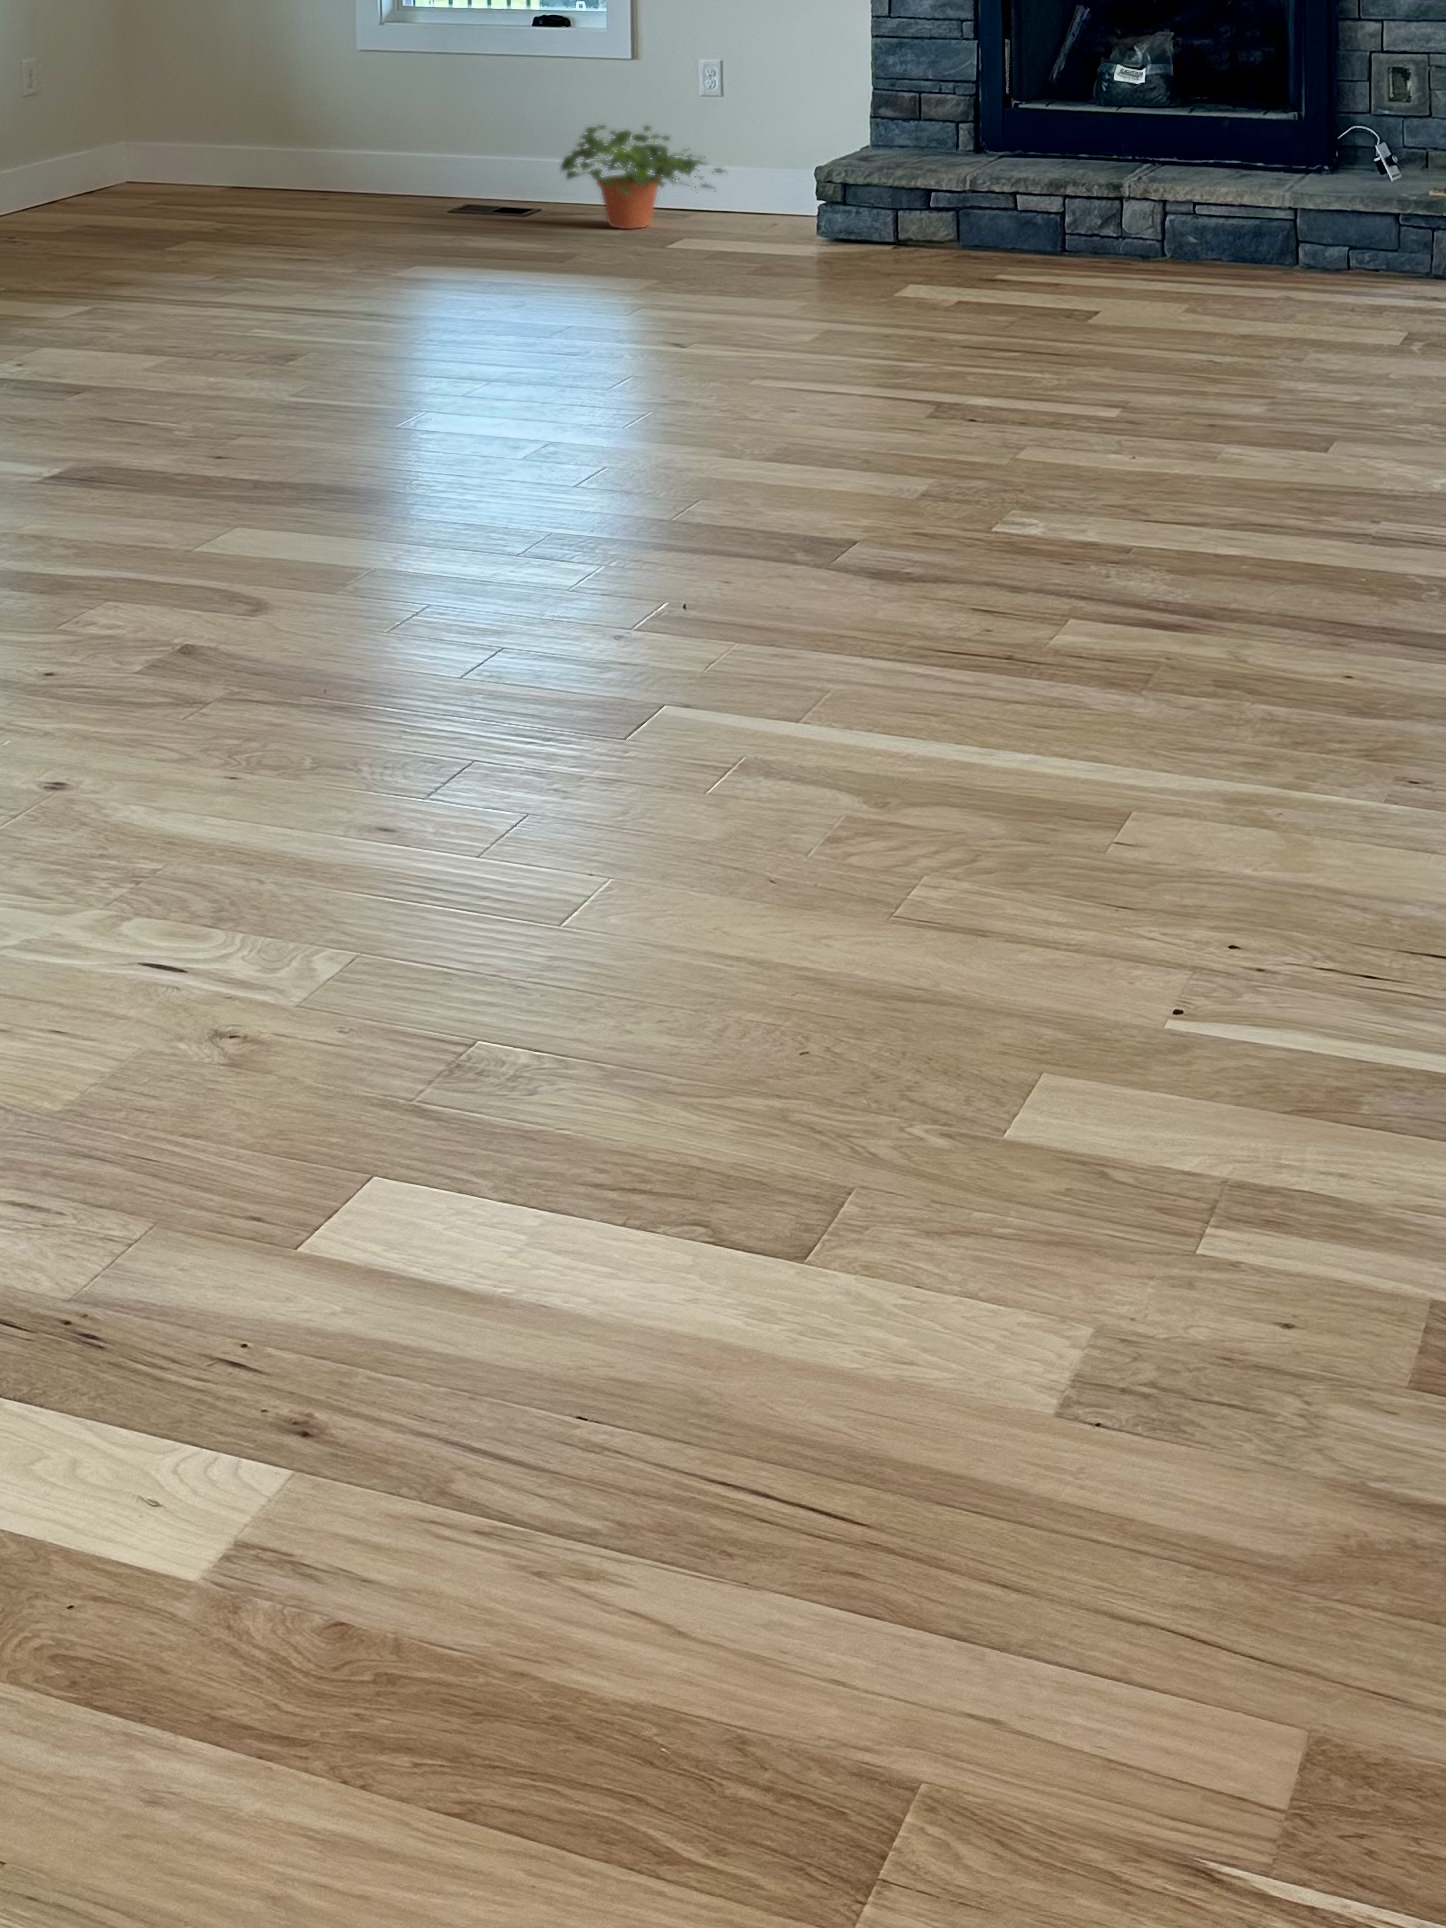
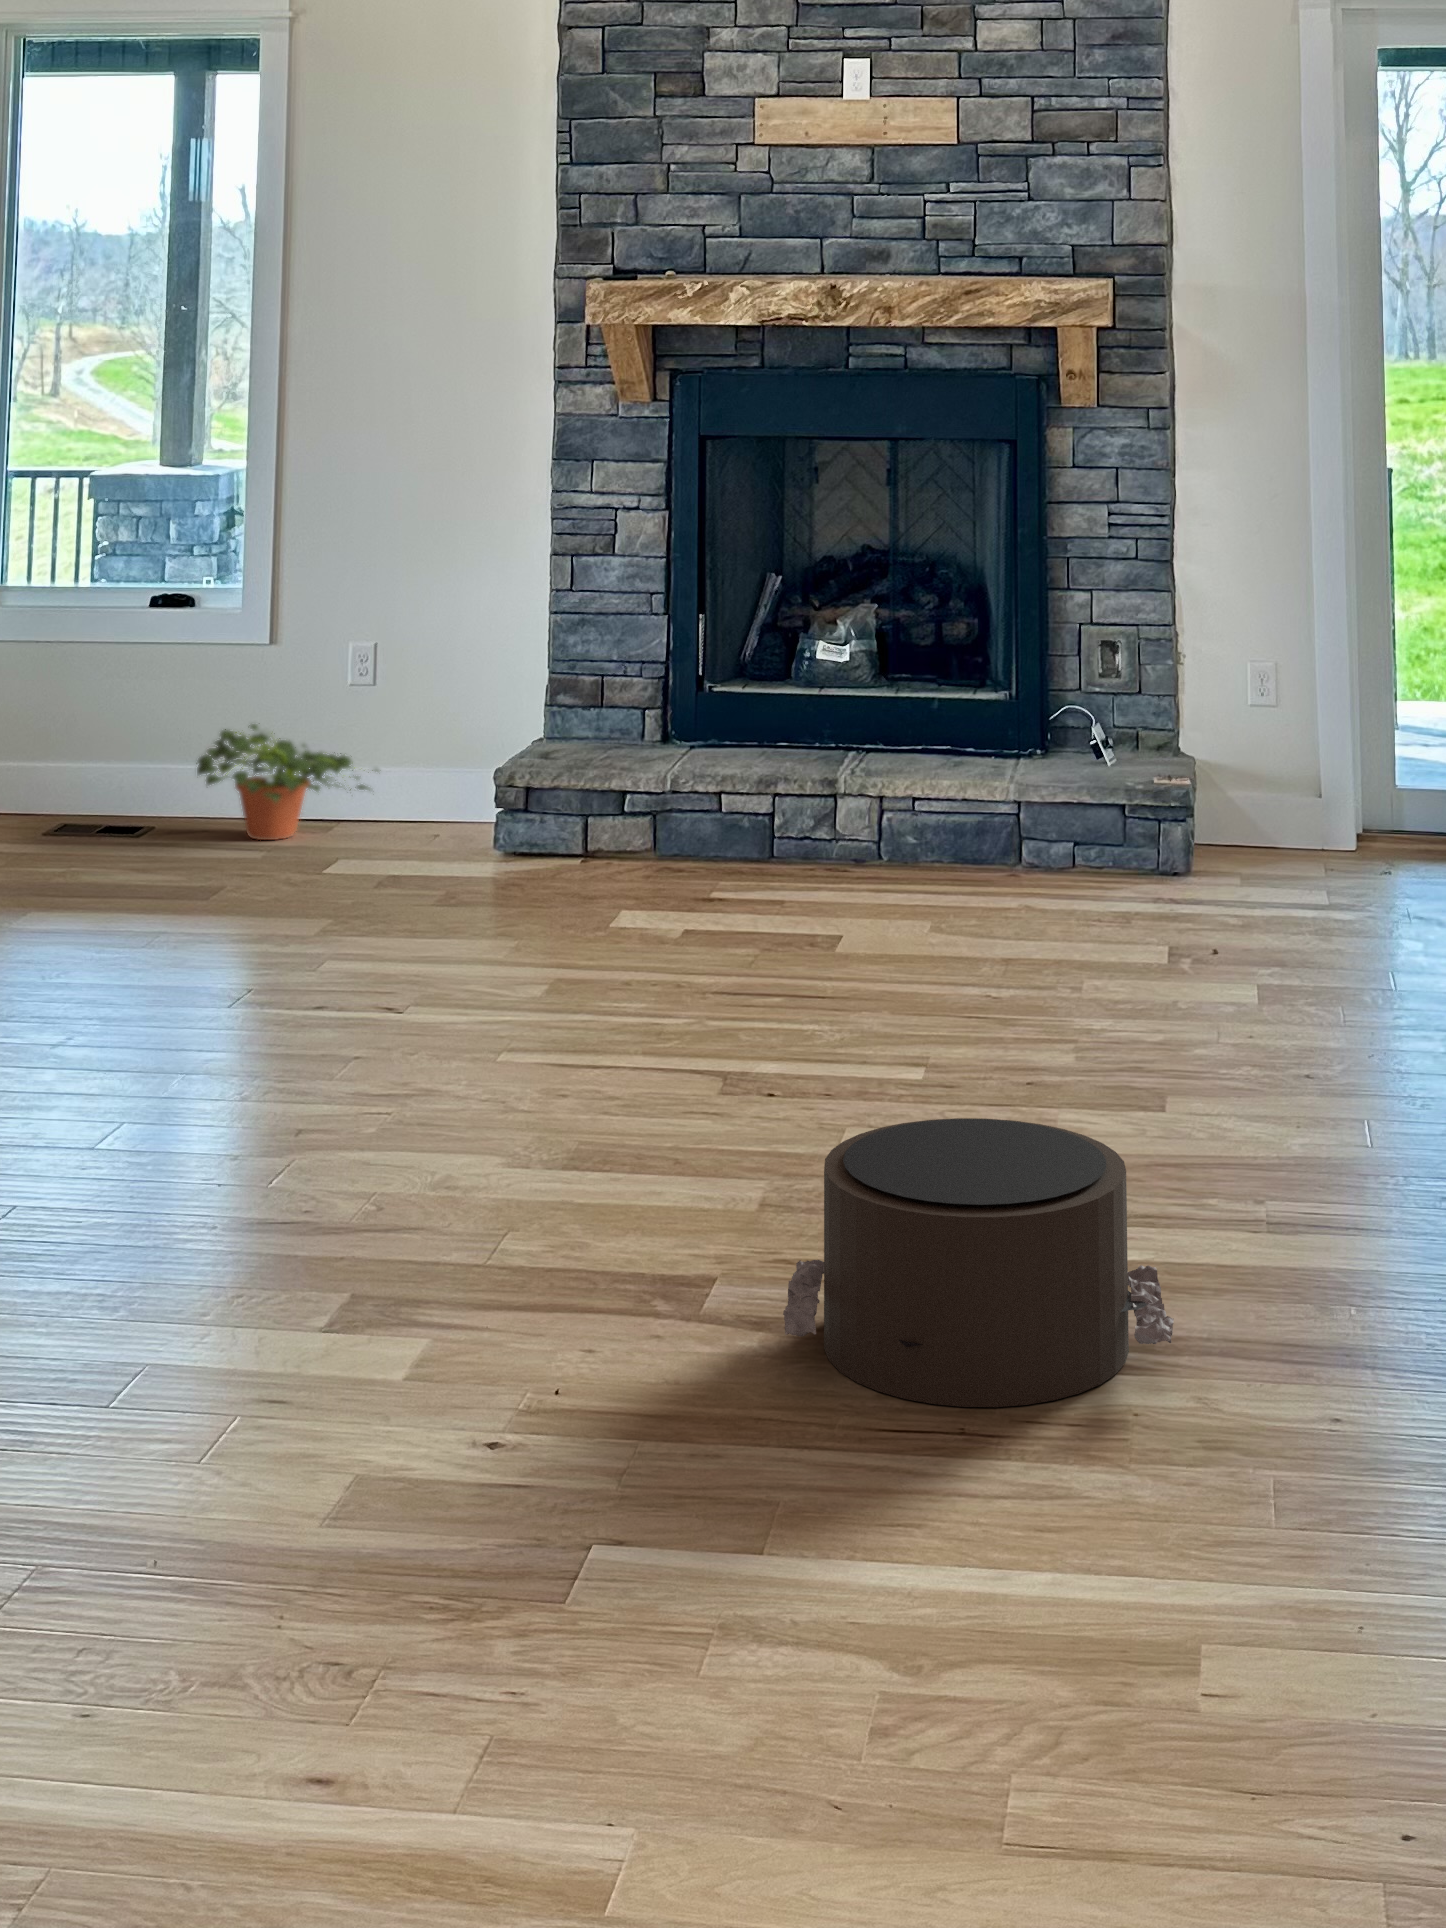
pouf: none [897,434,1240,654] -> present [783,1118,1174,1407]

